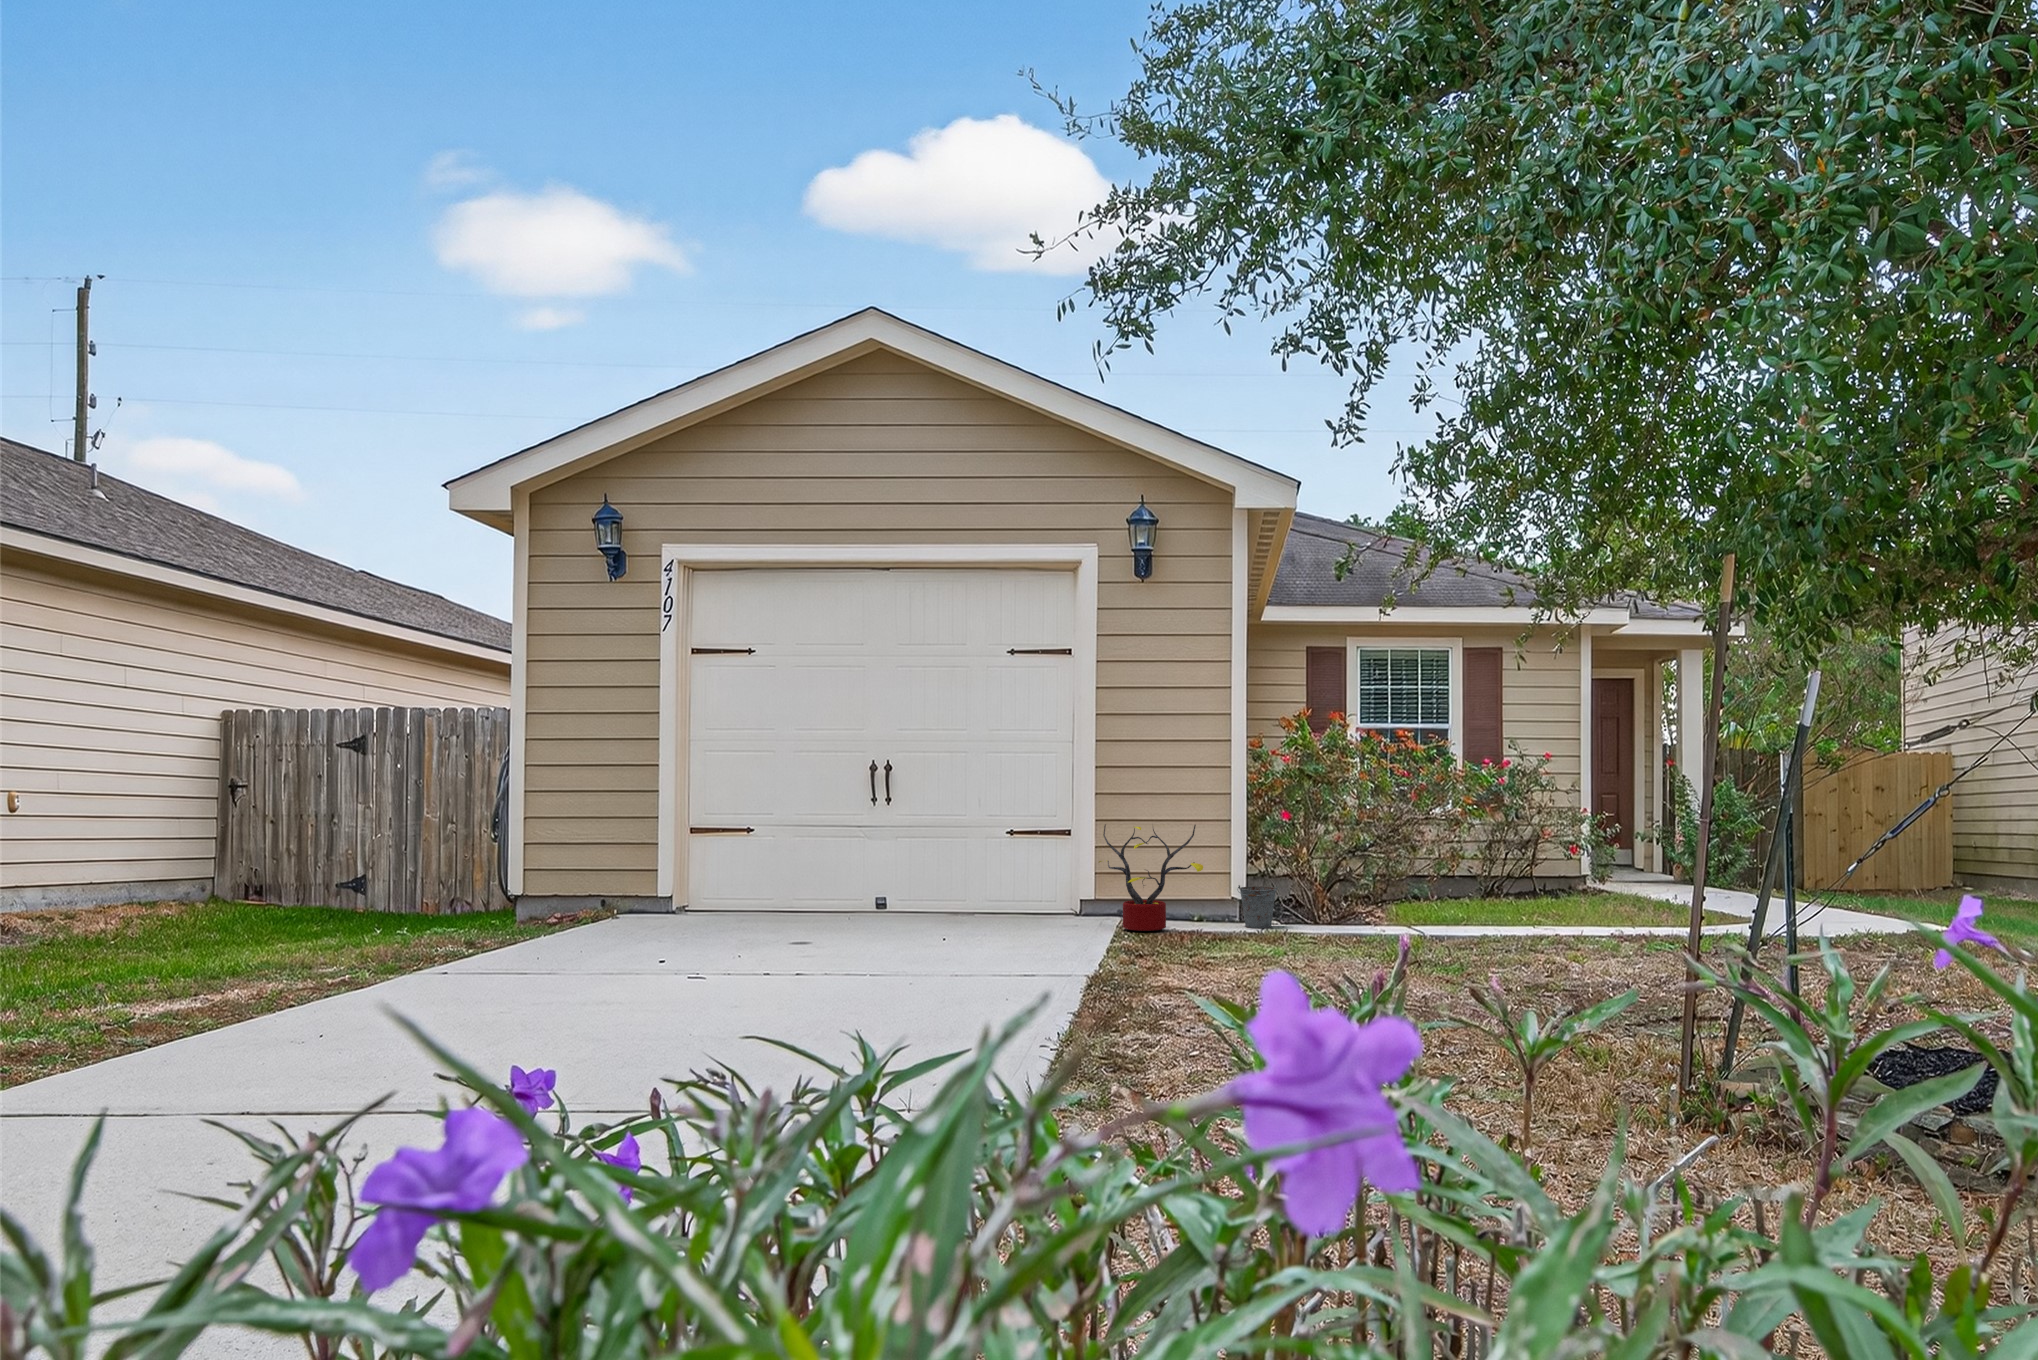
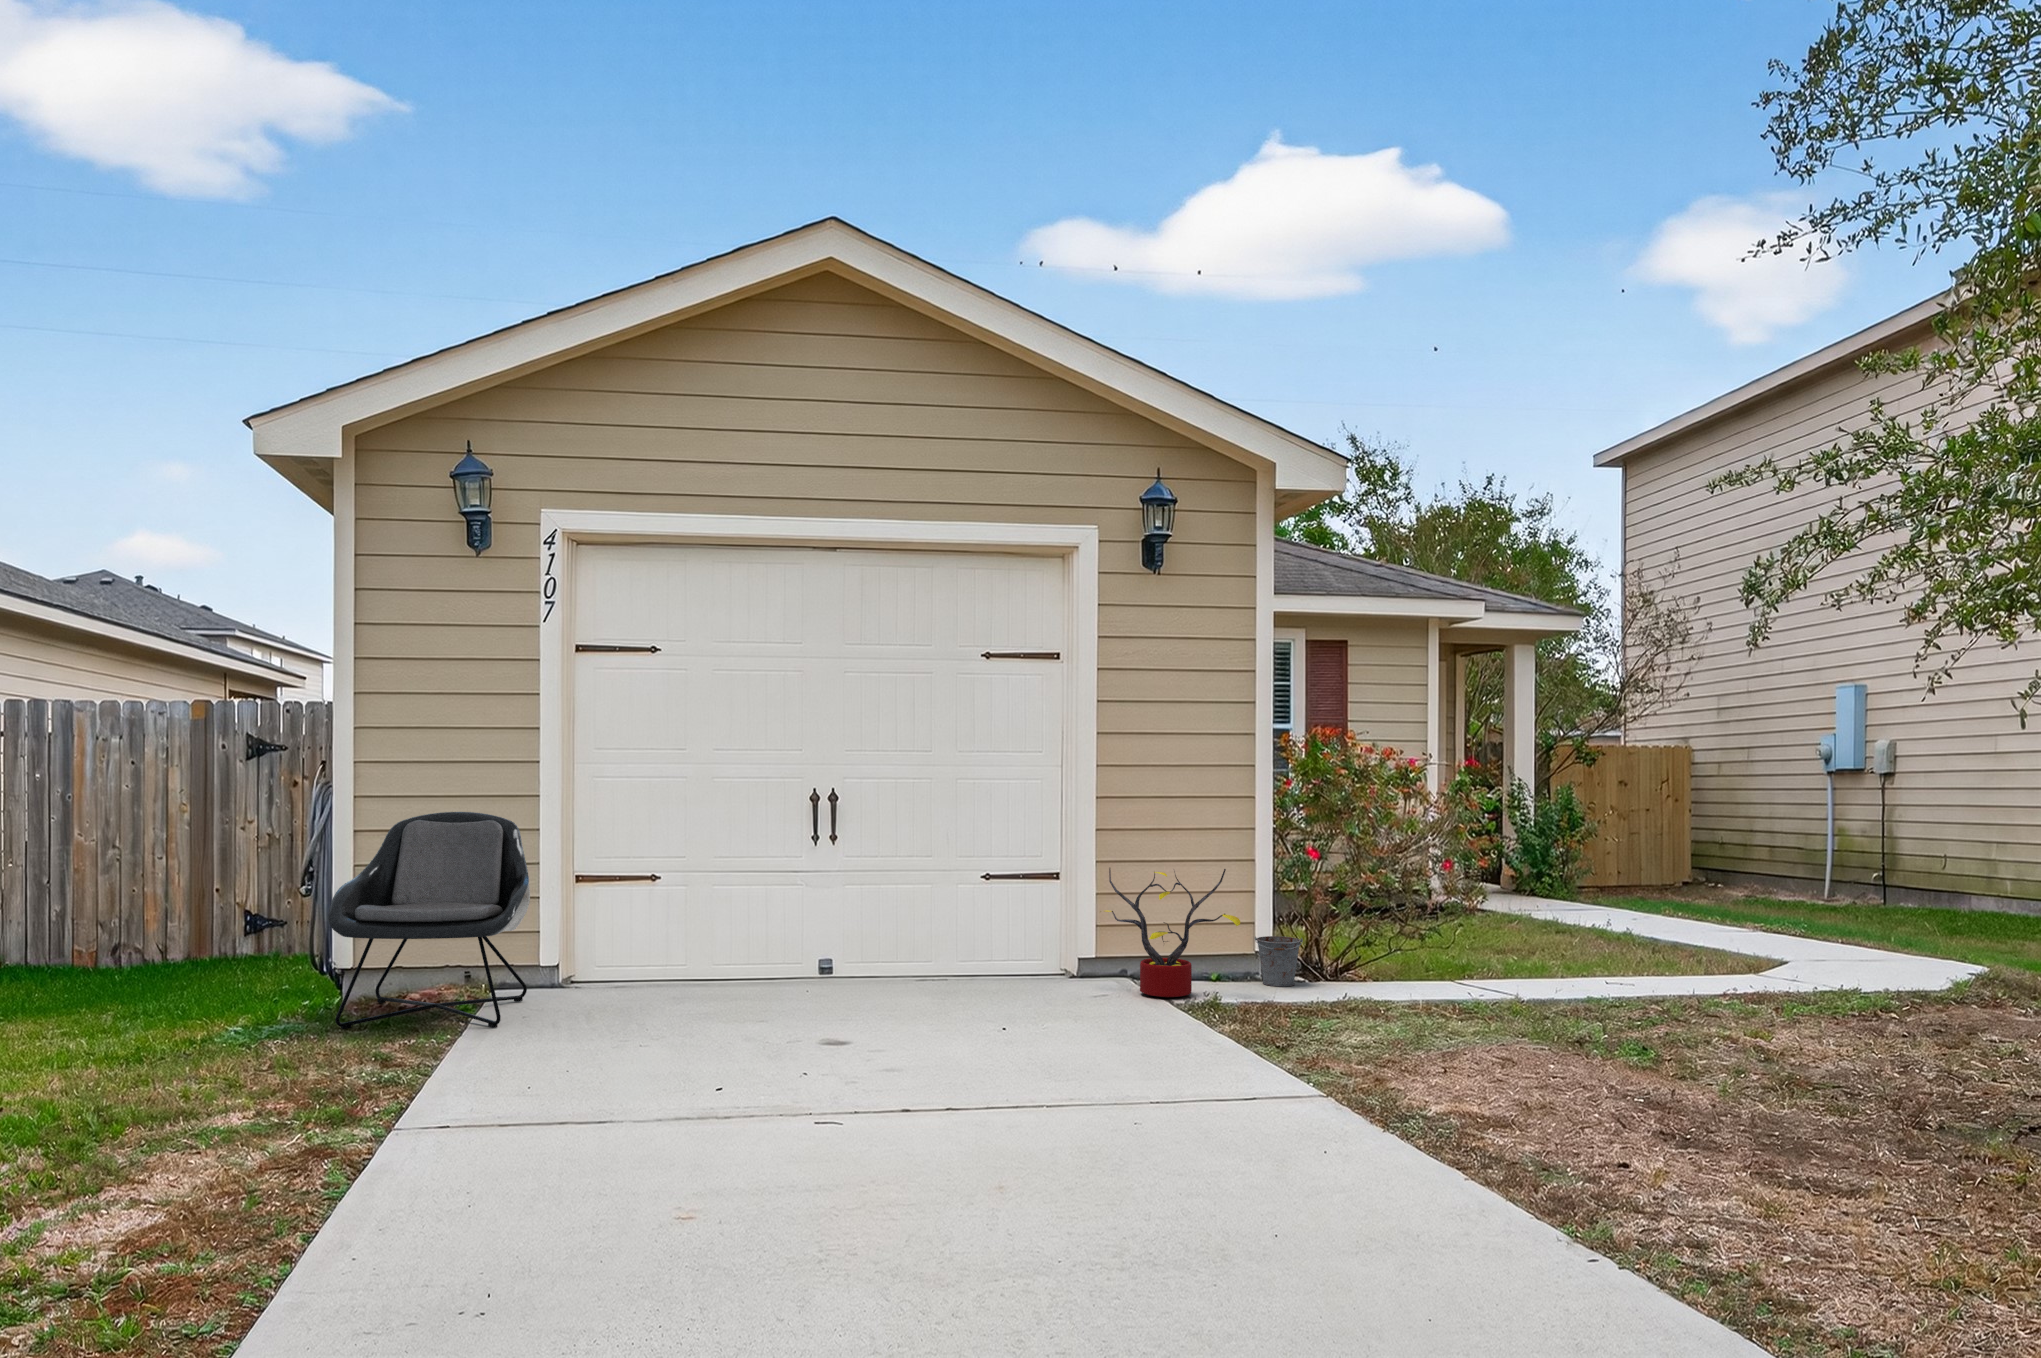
lounge chair: none [477,777,644,934] -> present [328,812,530,1029]

